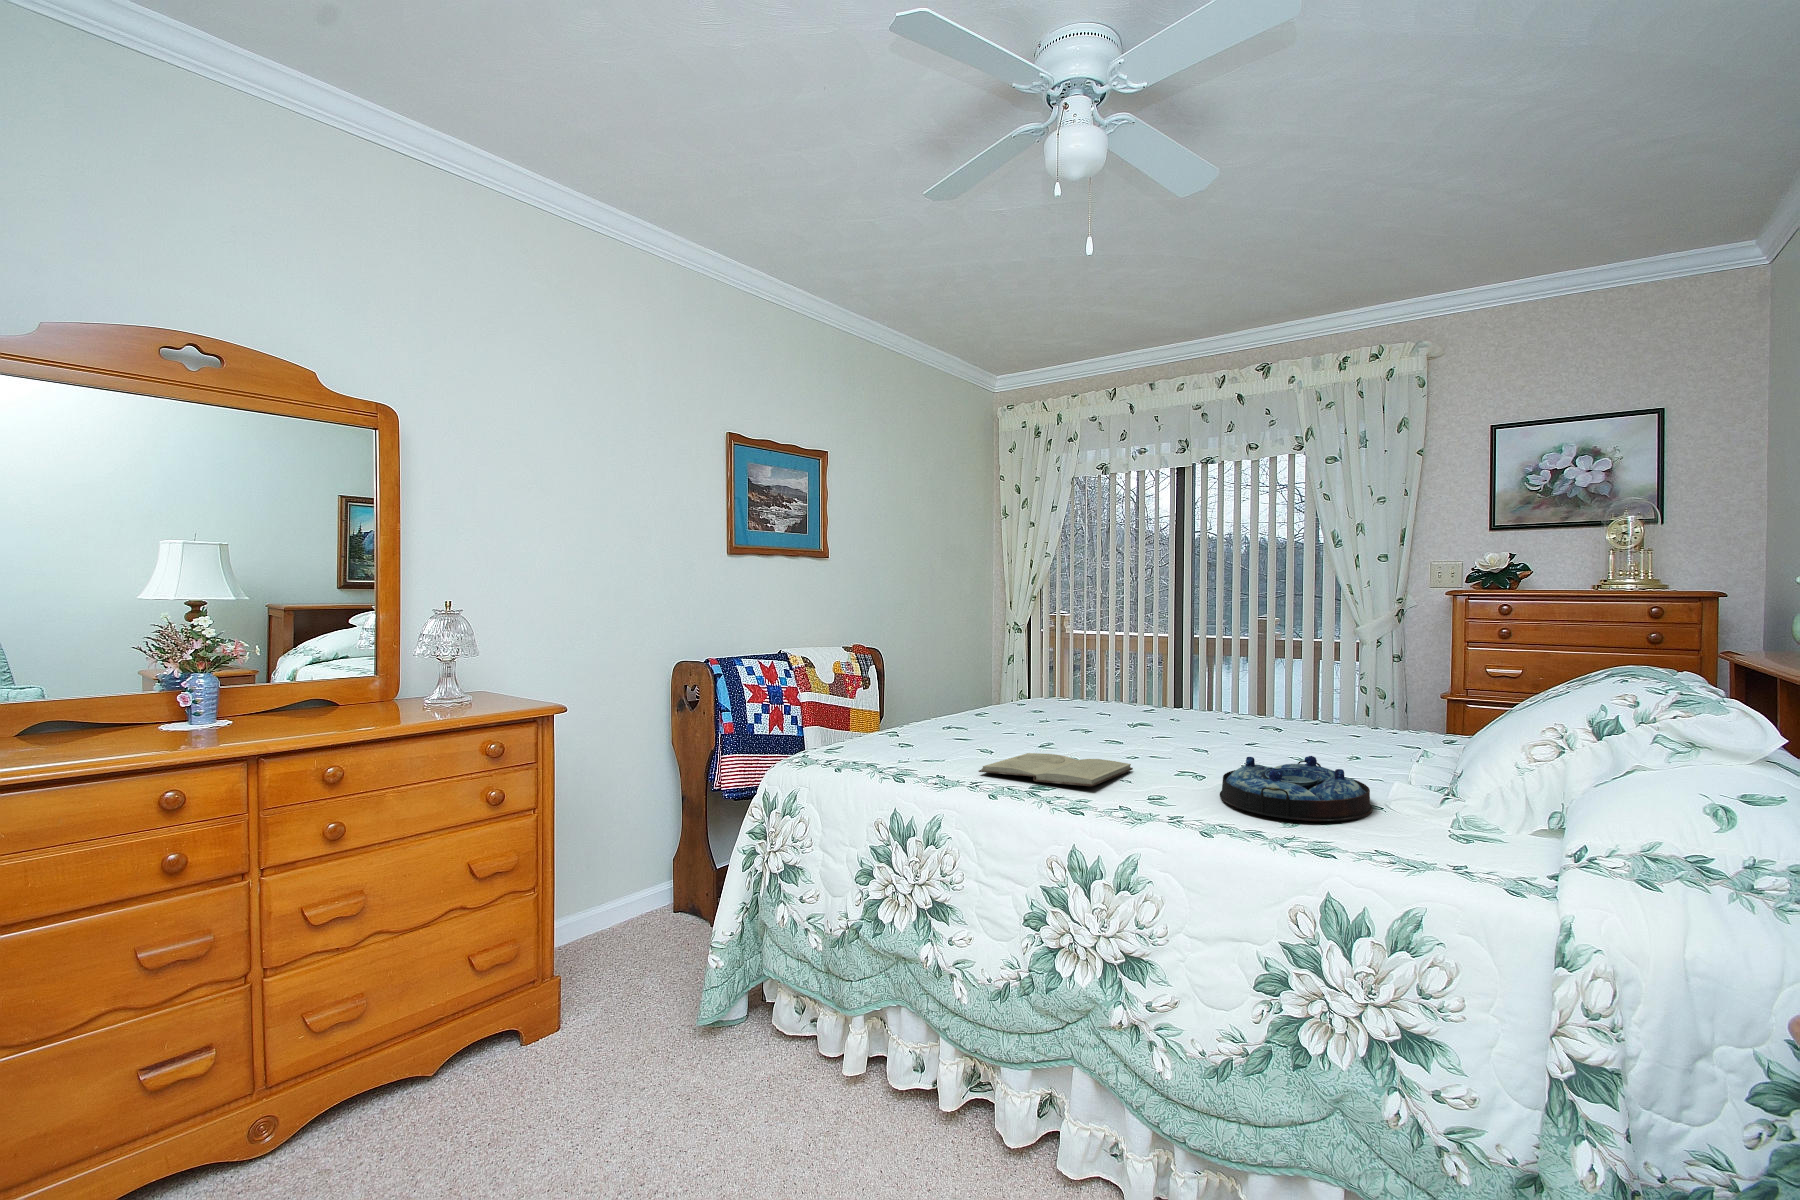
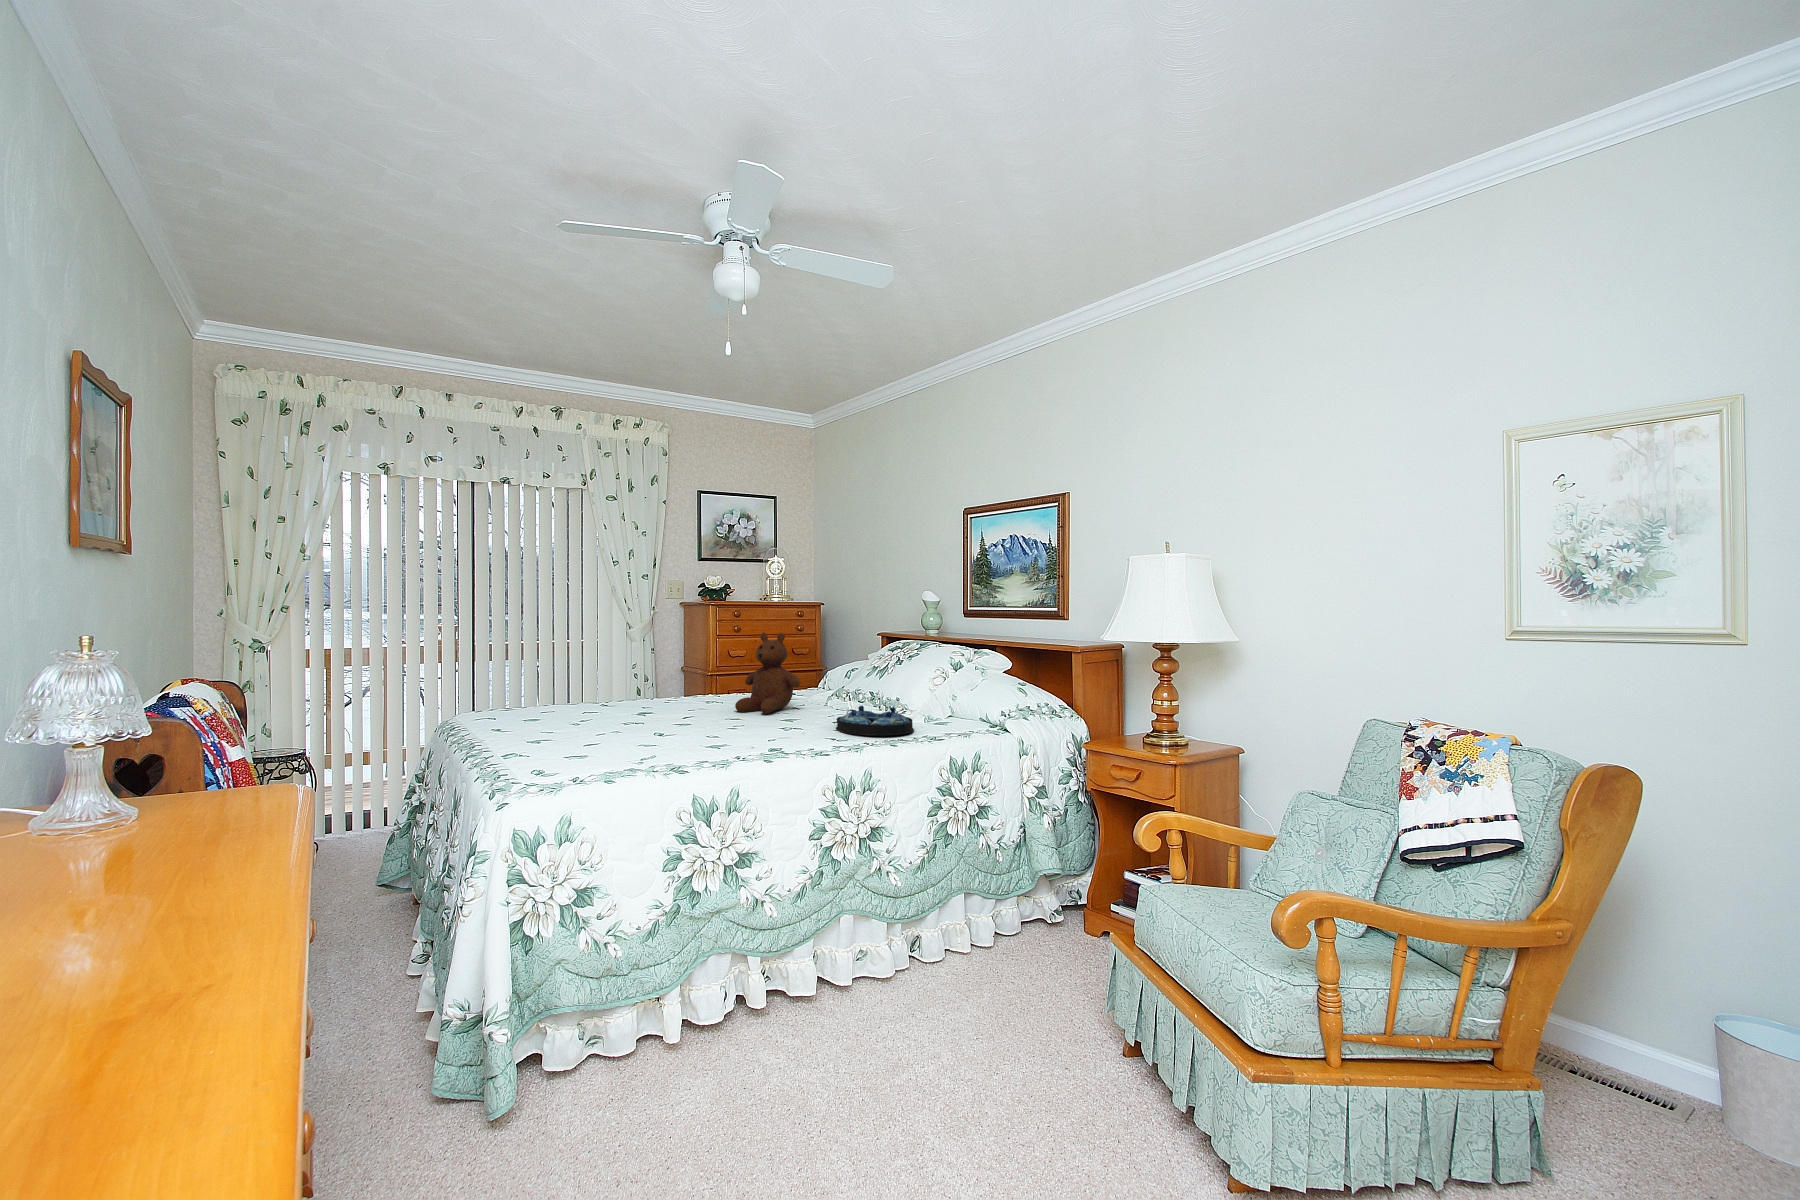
teddy bear: none [1228,625,1323,746] -> present [735,633,800,714]
book: present [979,753,1133,786] -> none [702,731,812,755]

